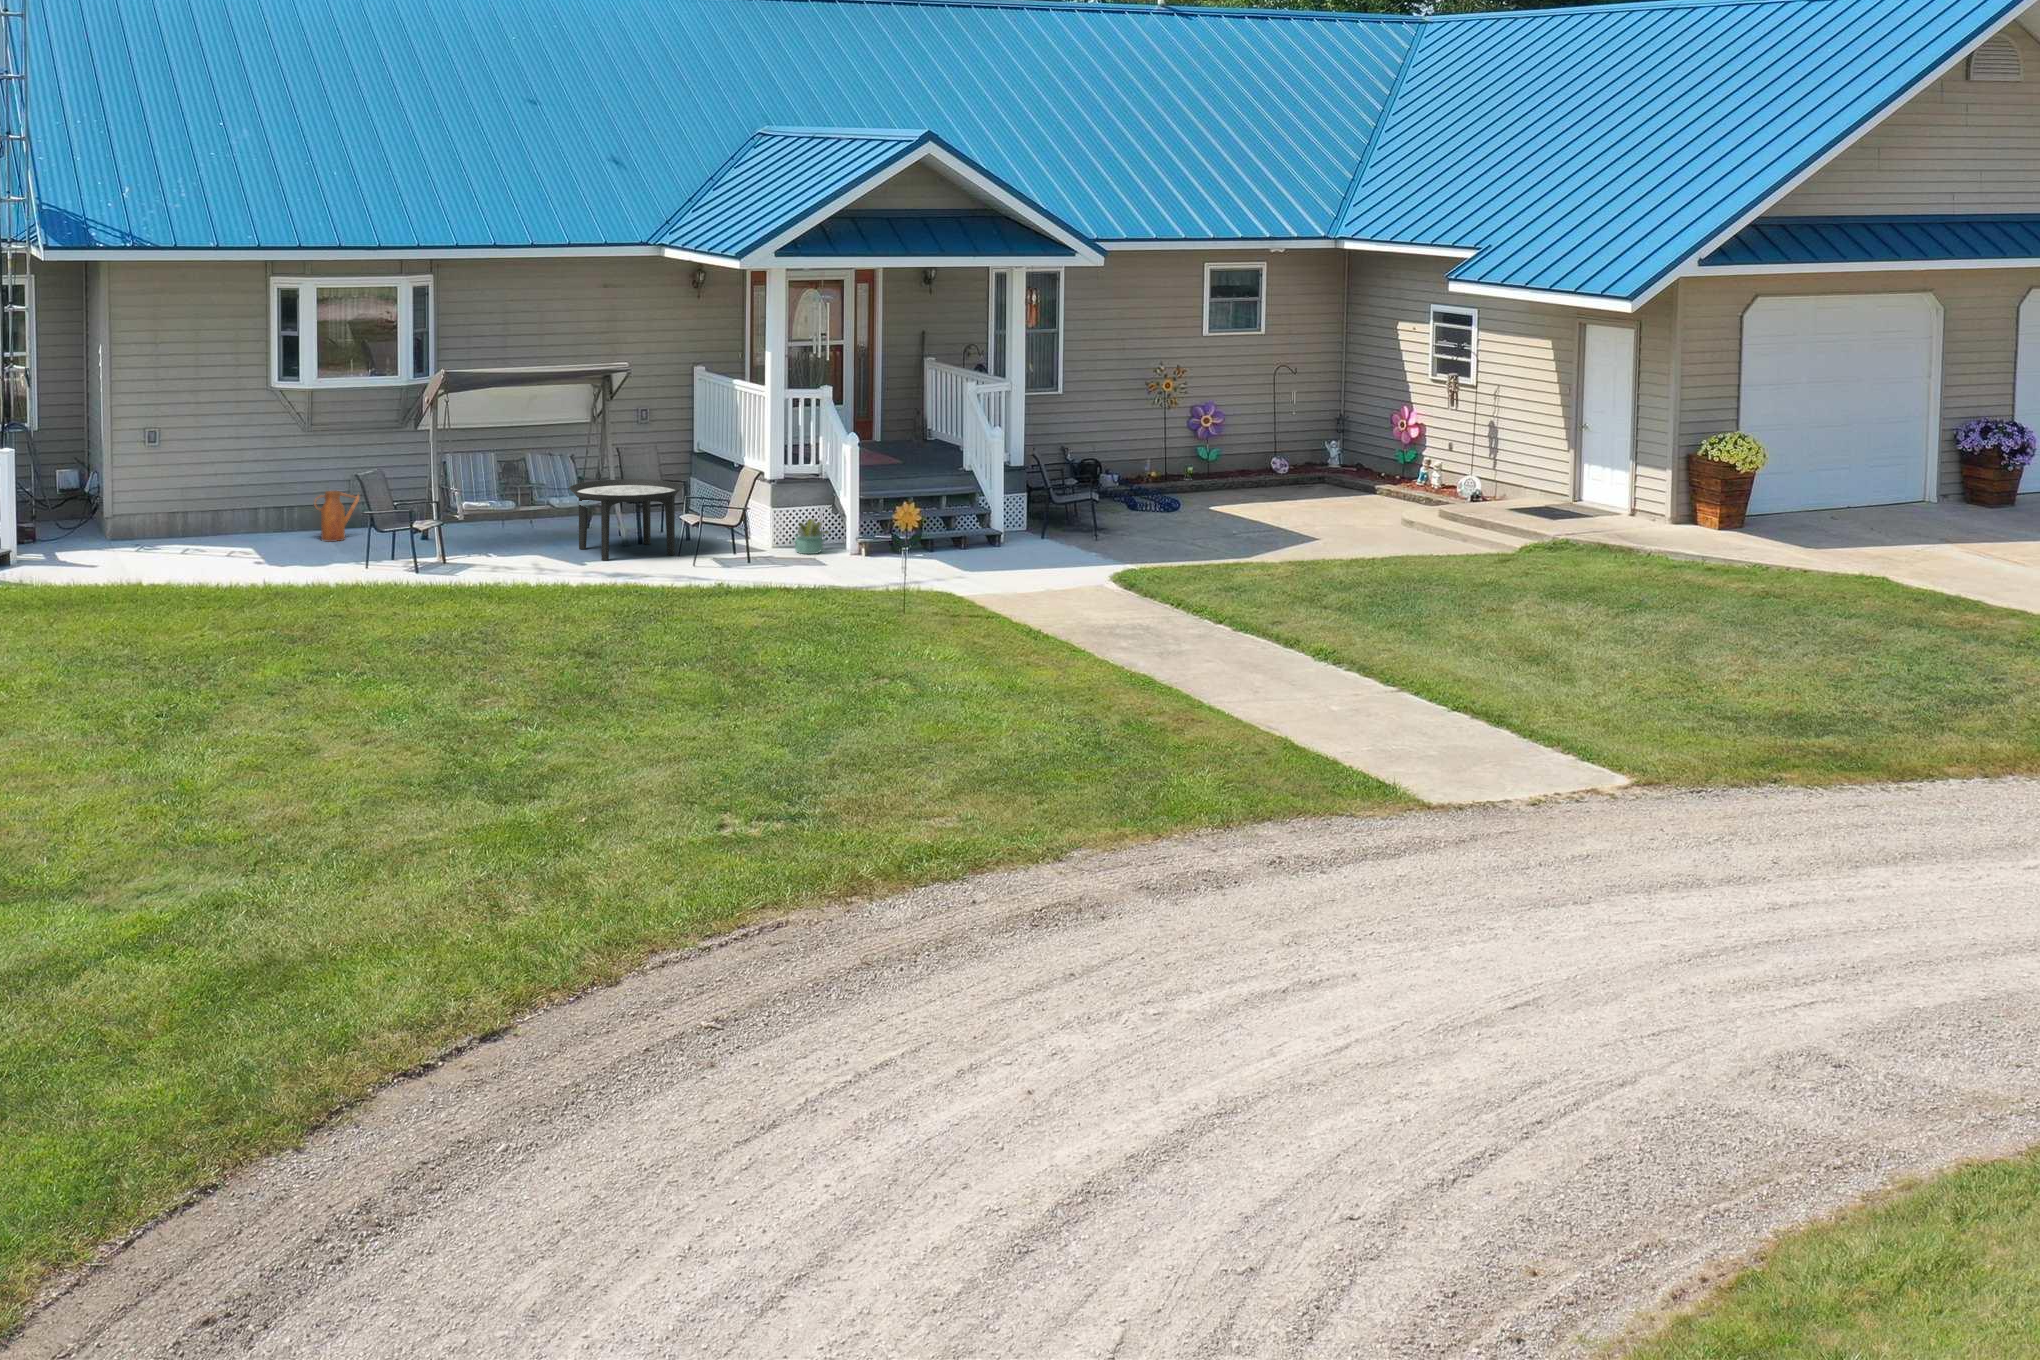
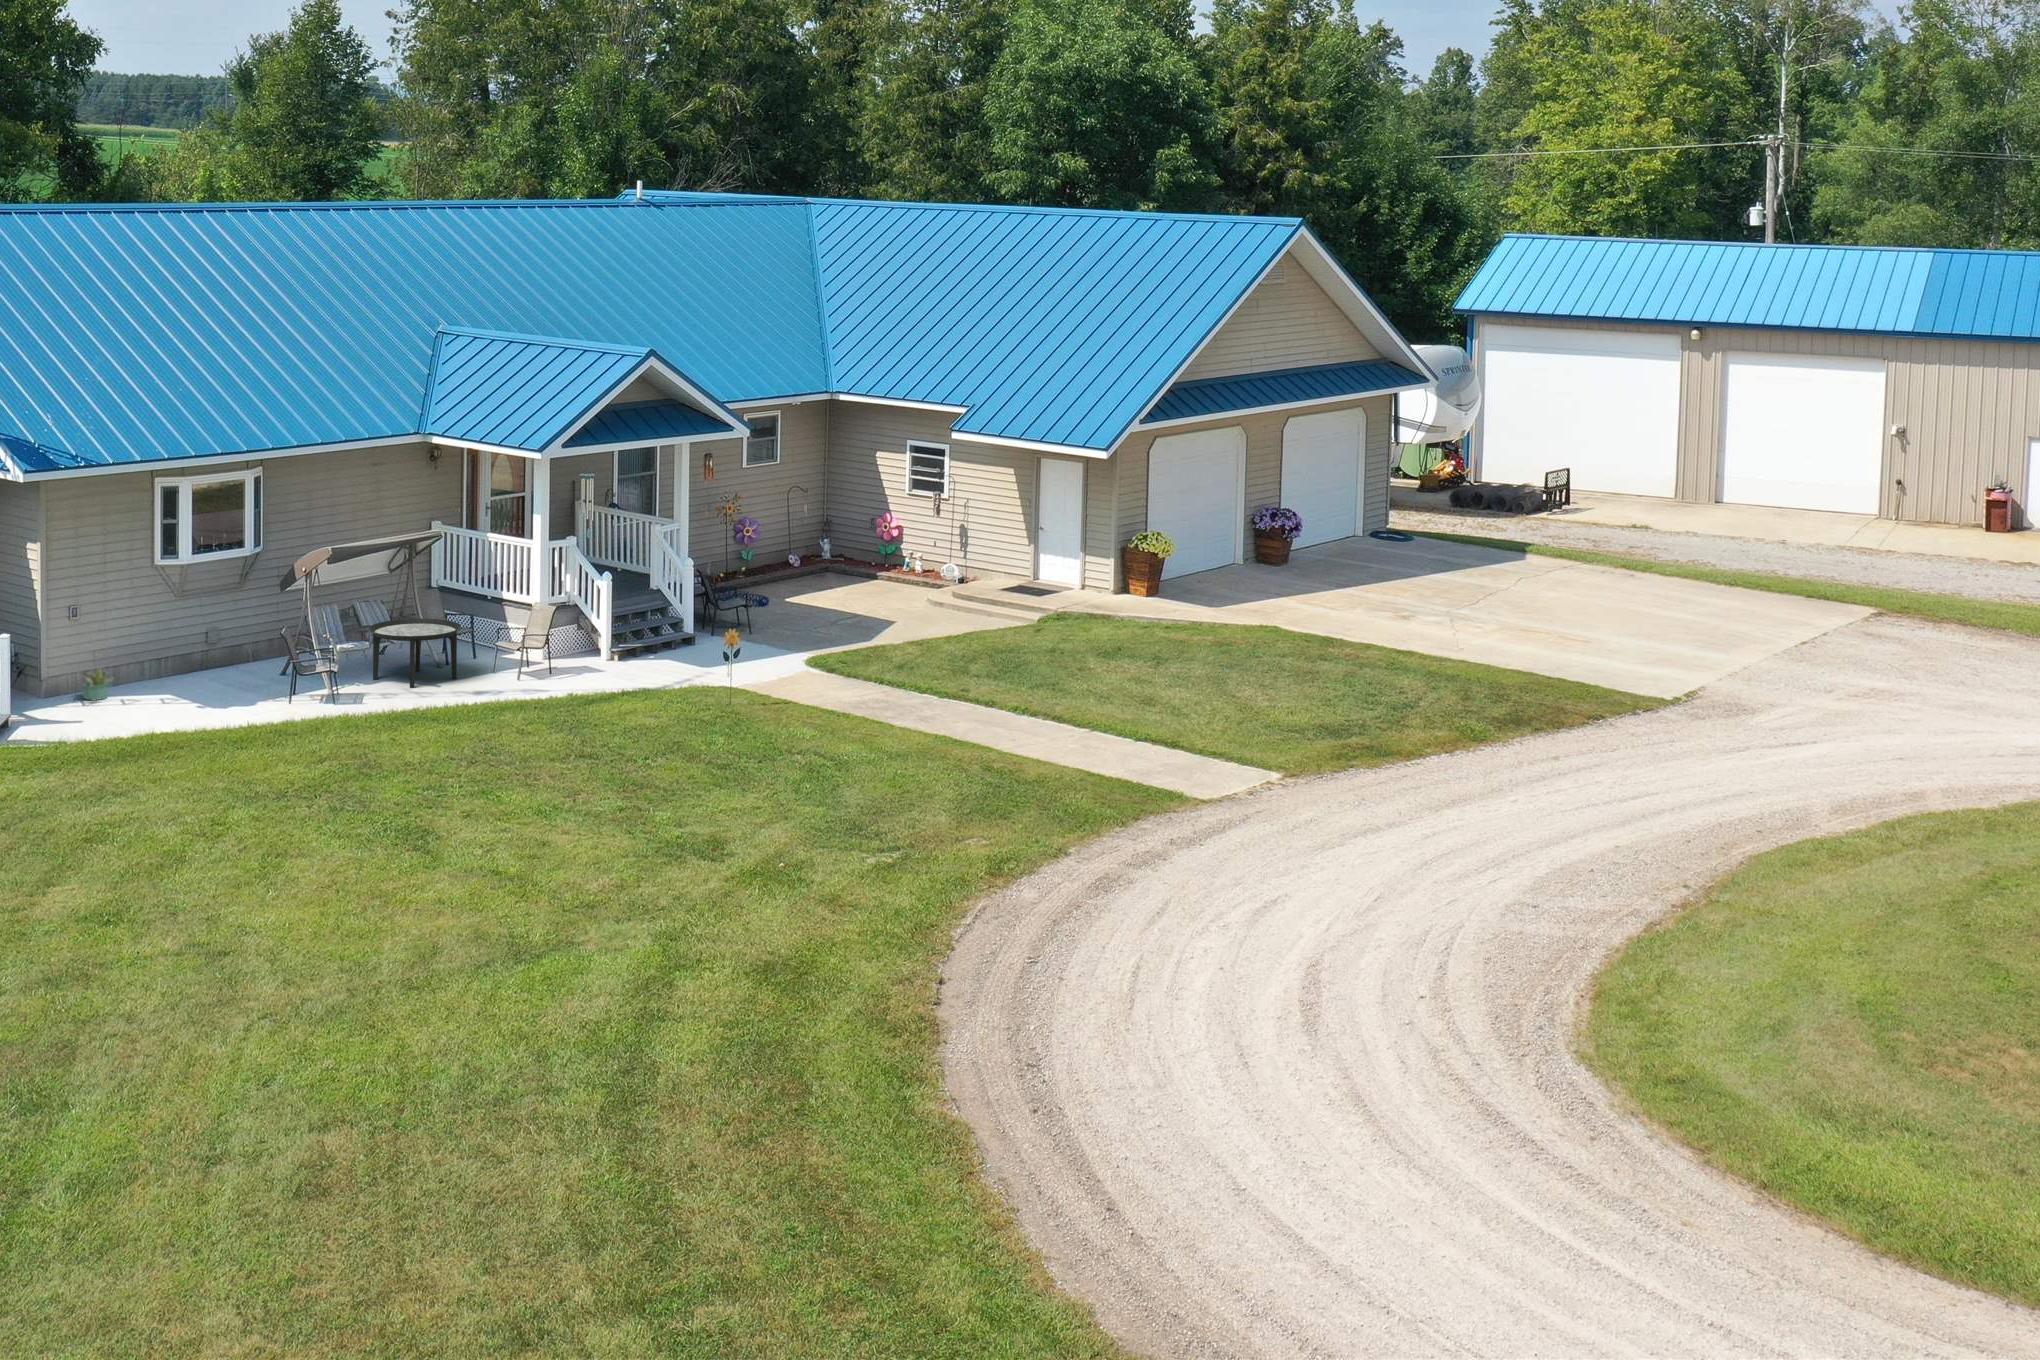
watering can: present [314,491,359,542] -> none [136,644,175,691]
decorative plant: present [793,518,829,554] -> present [82,669,113,700]

